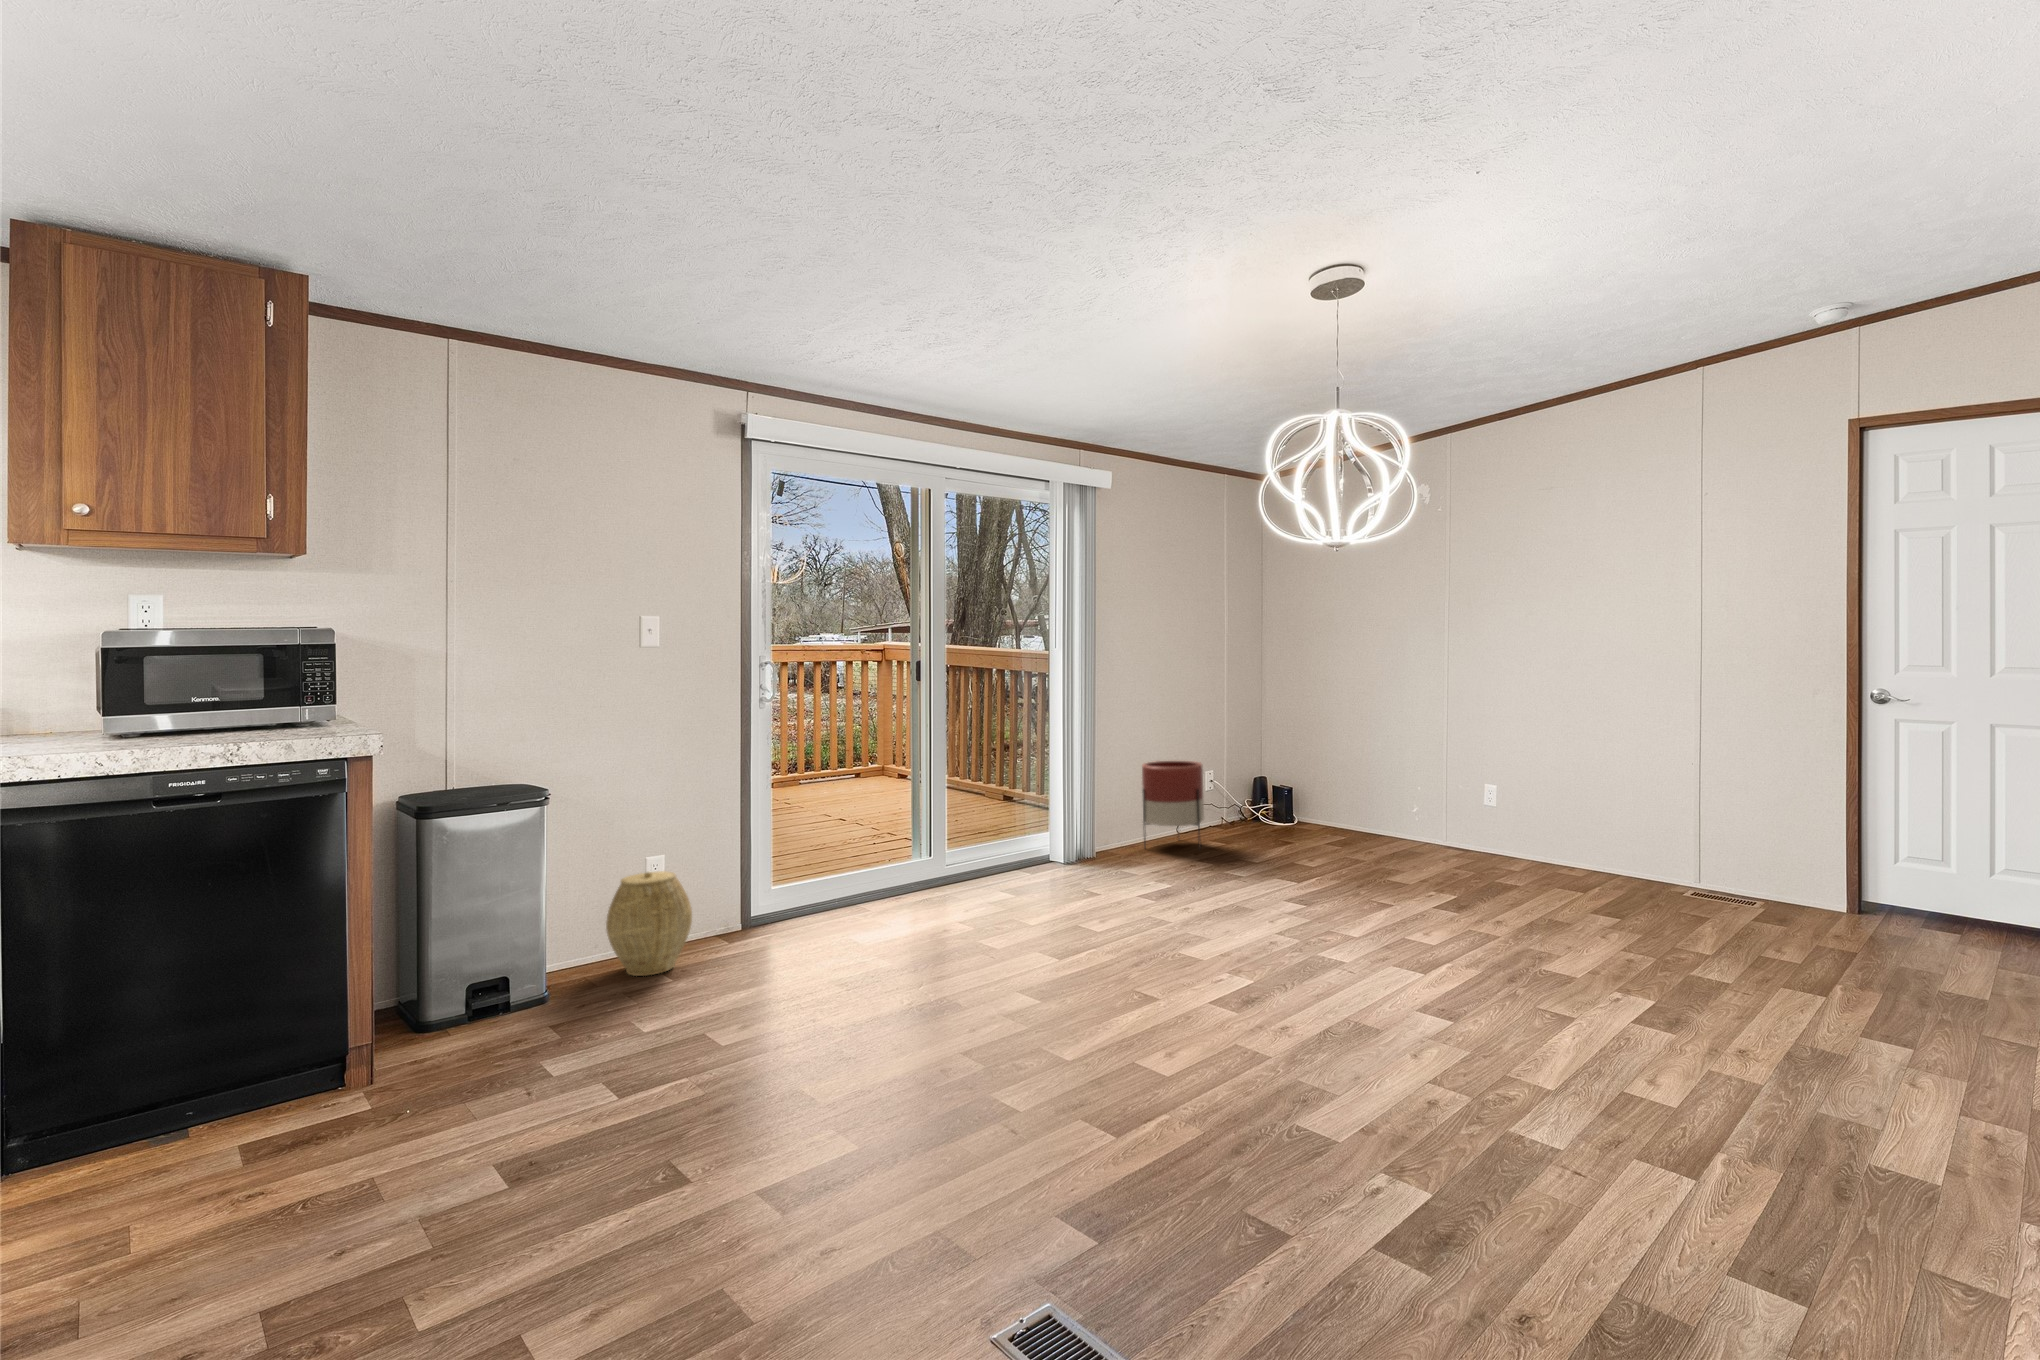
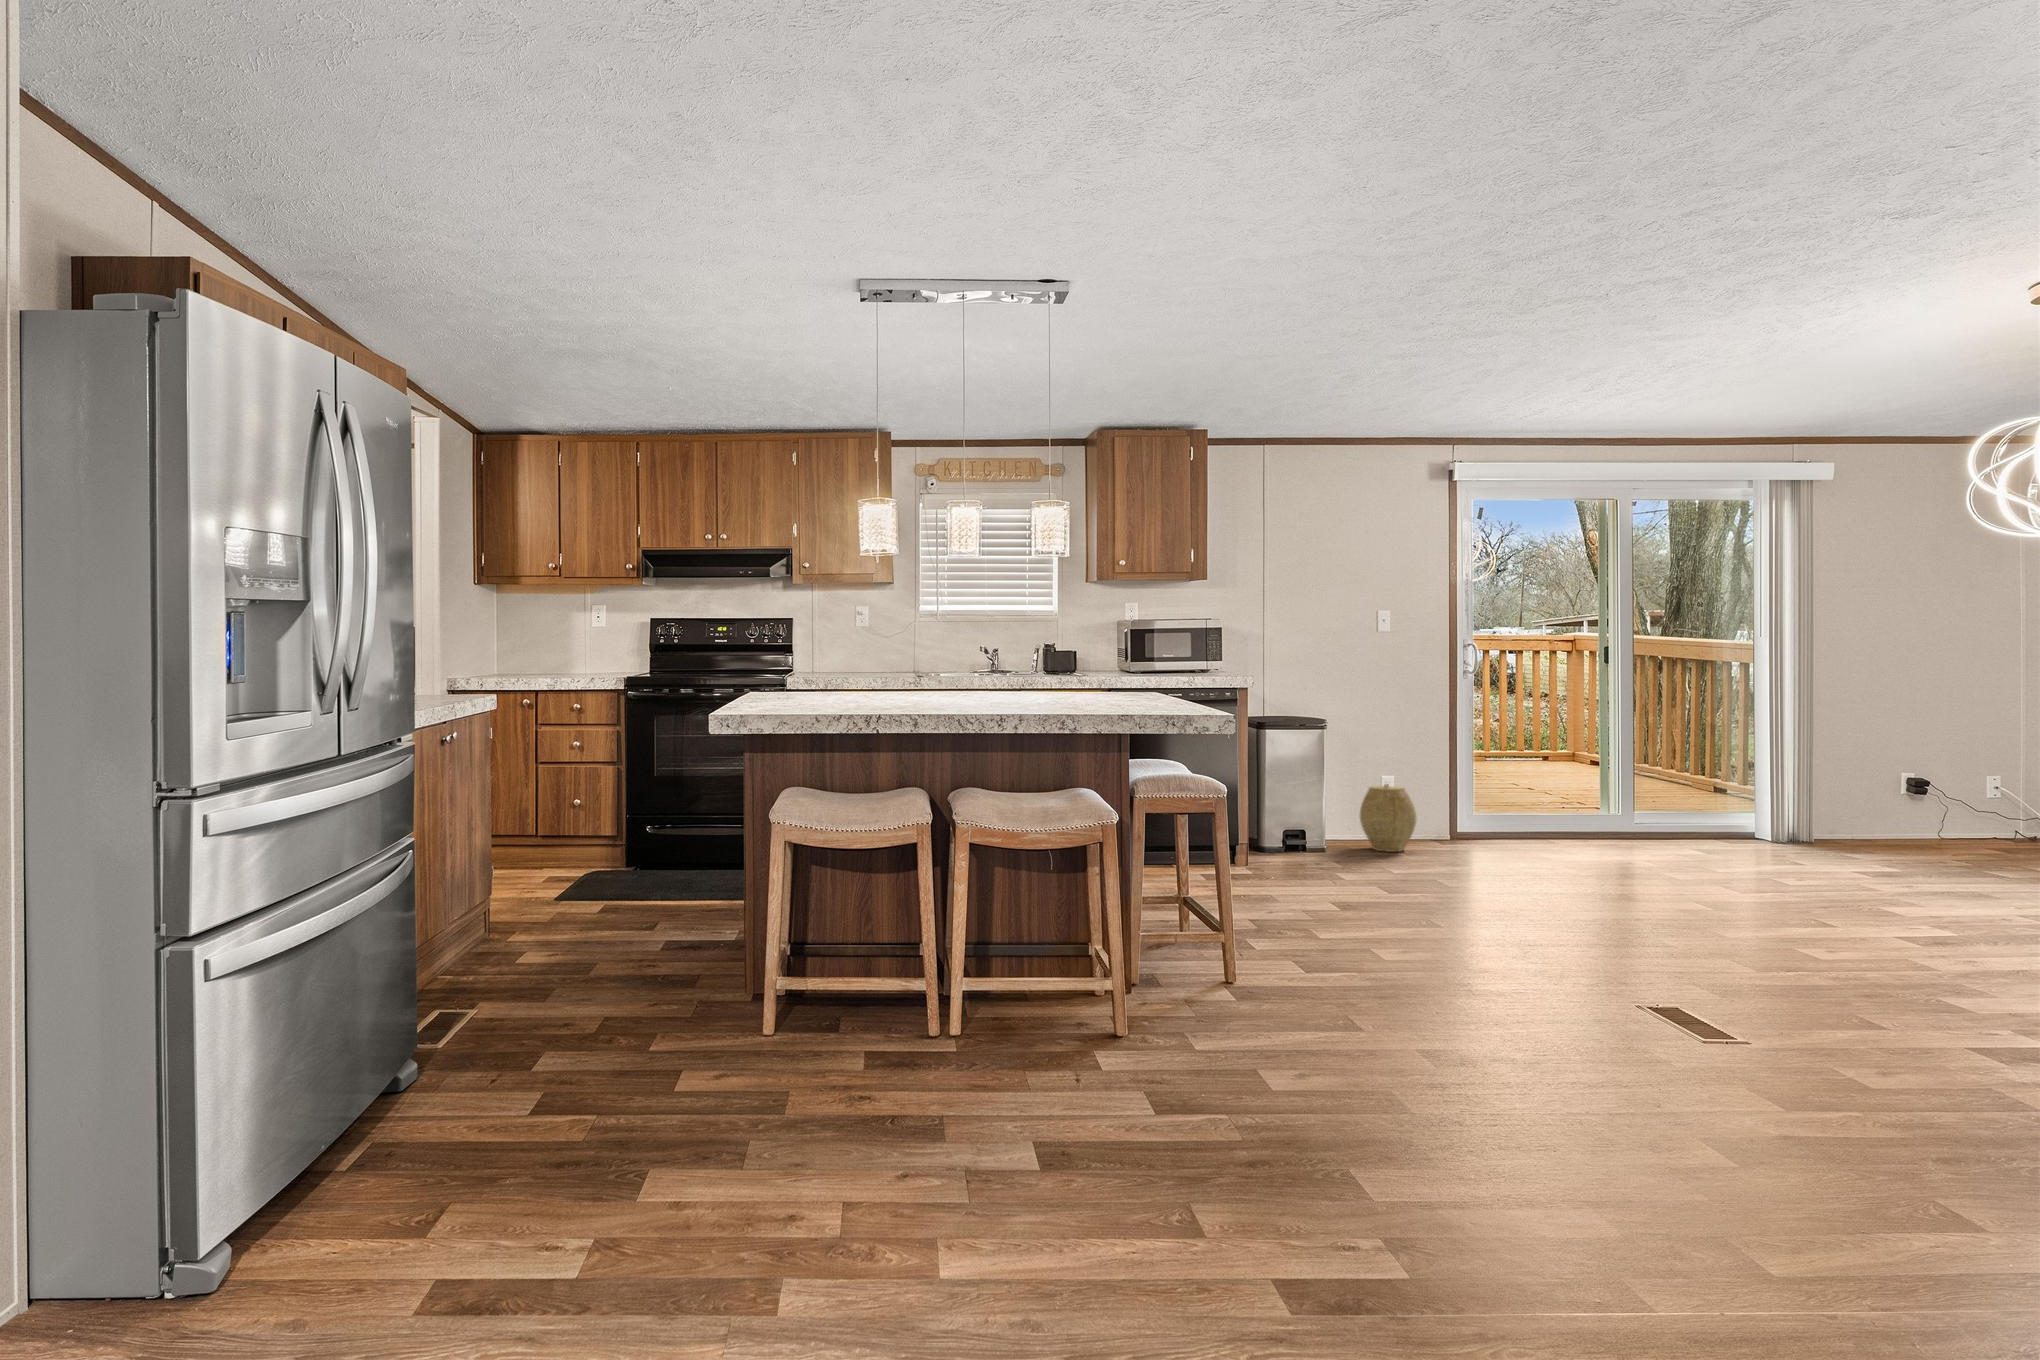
planter: present [1142,761,1204,848] -> none [1878,758,1966,852]

